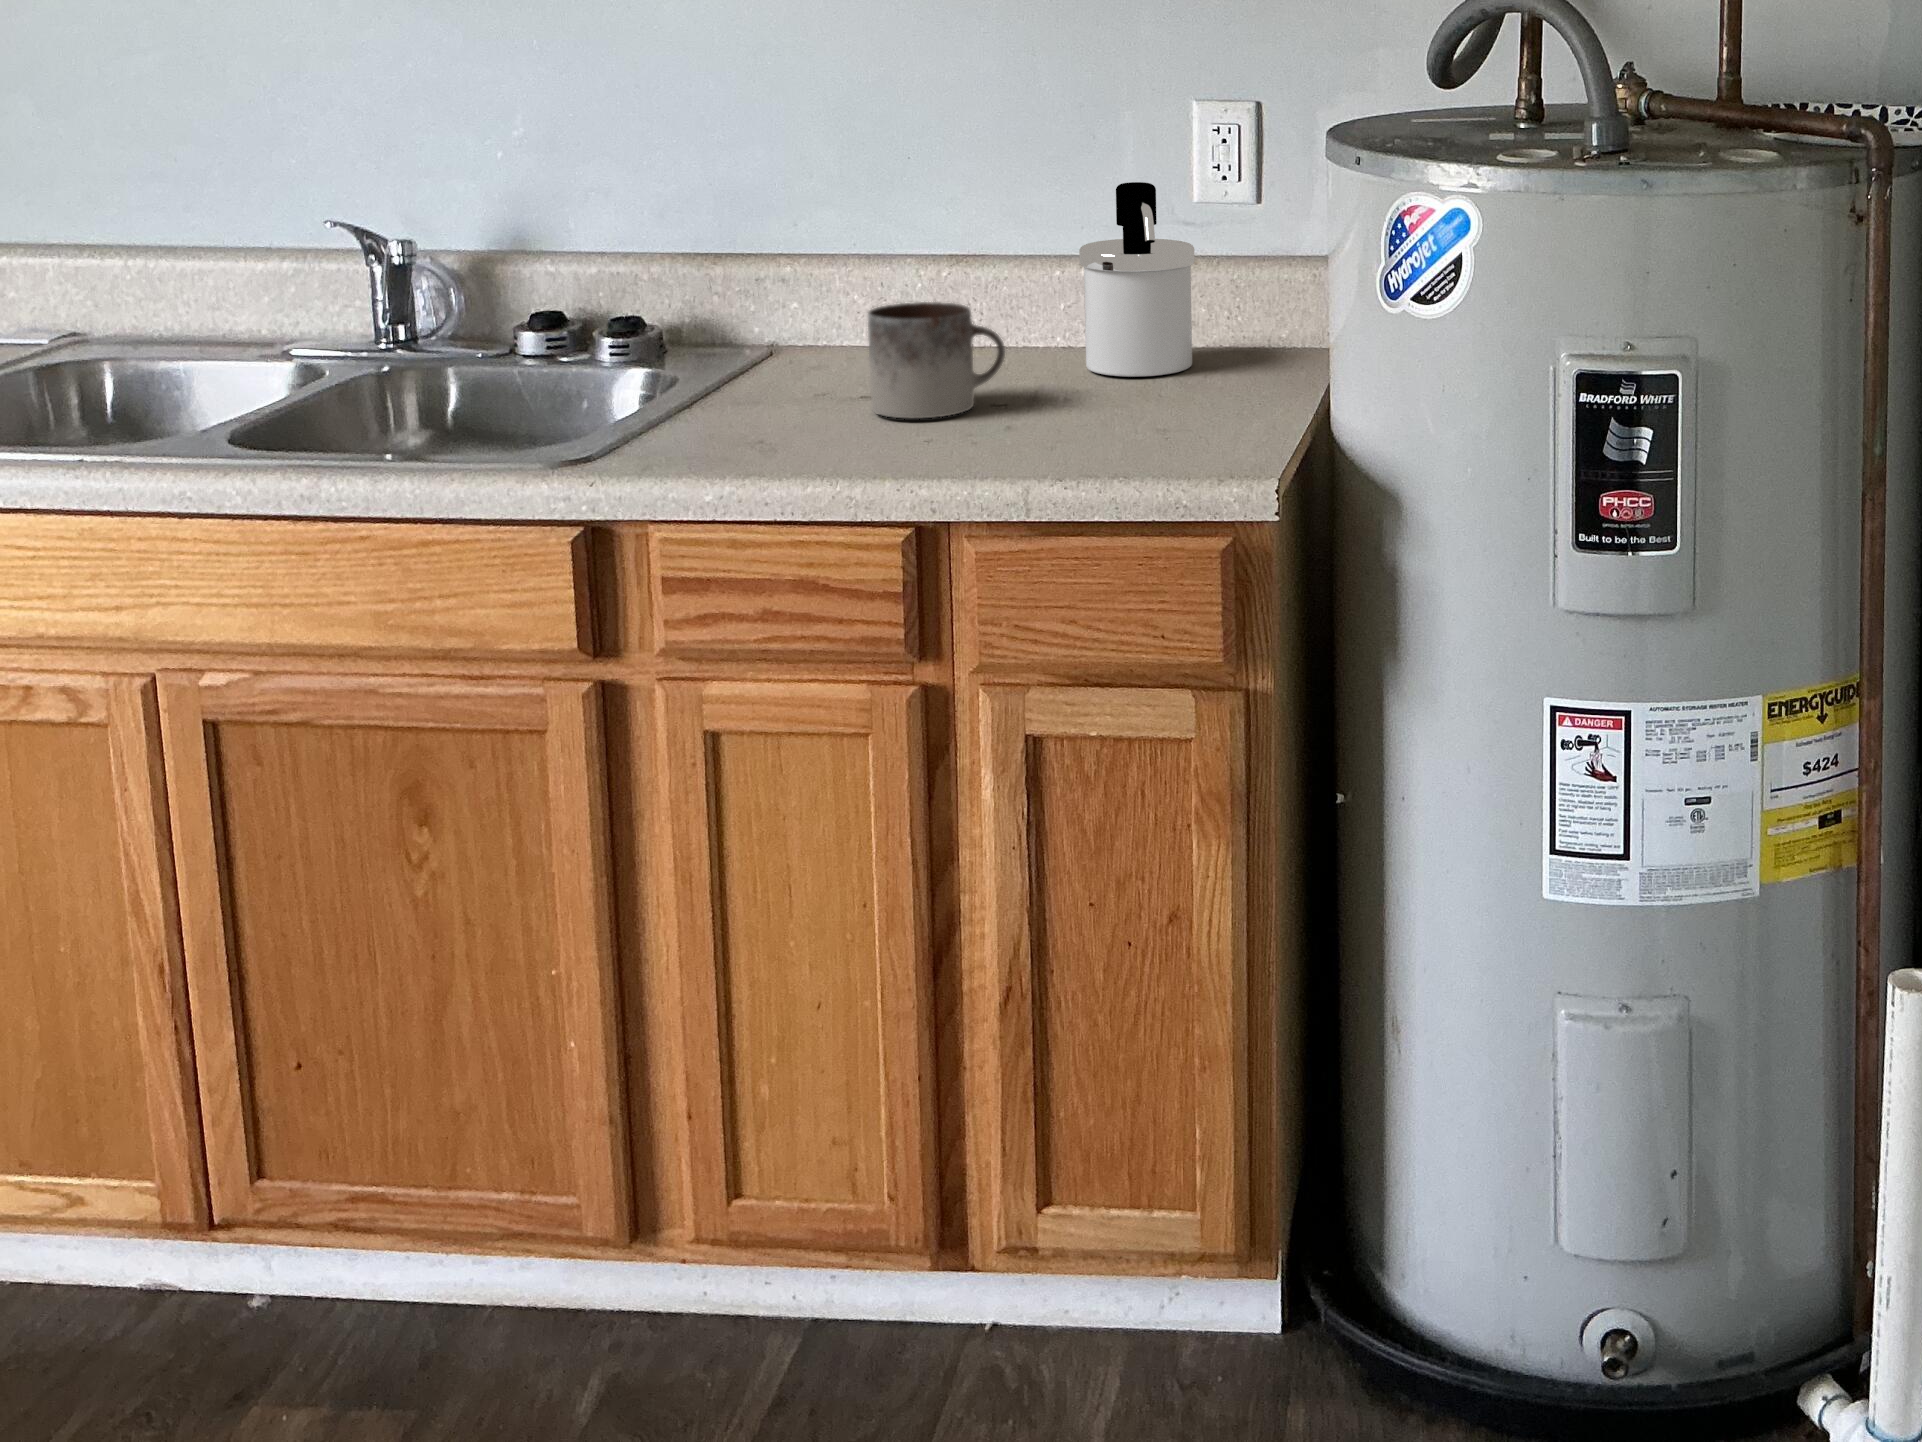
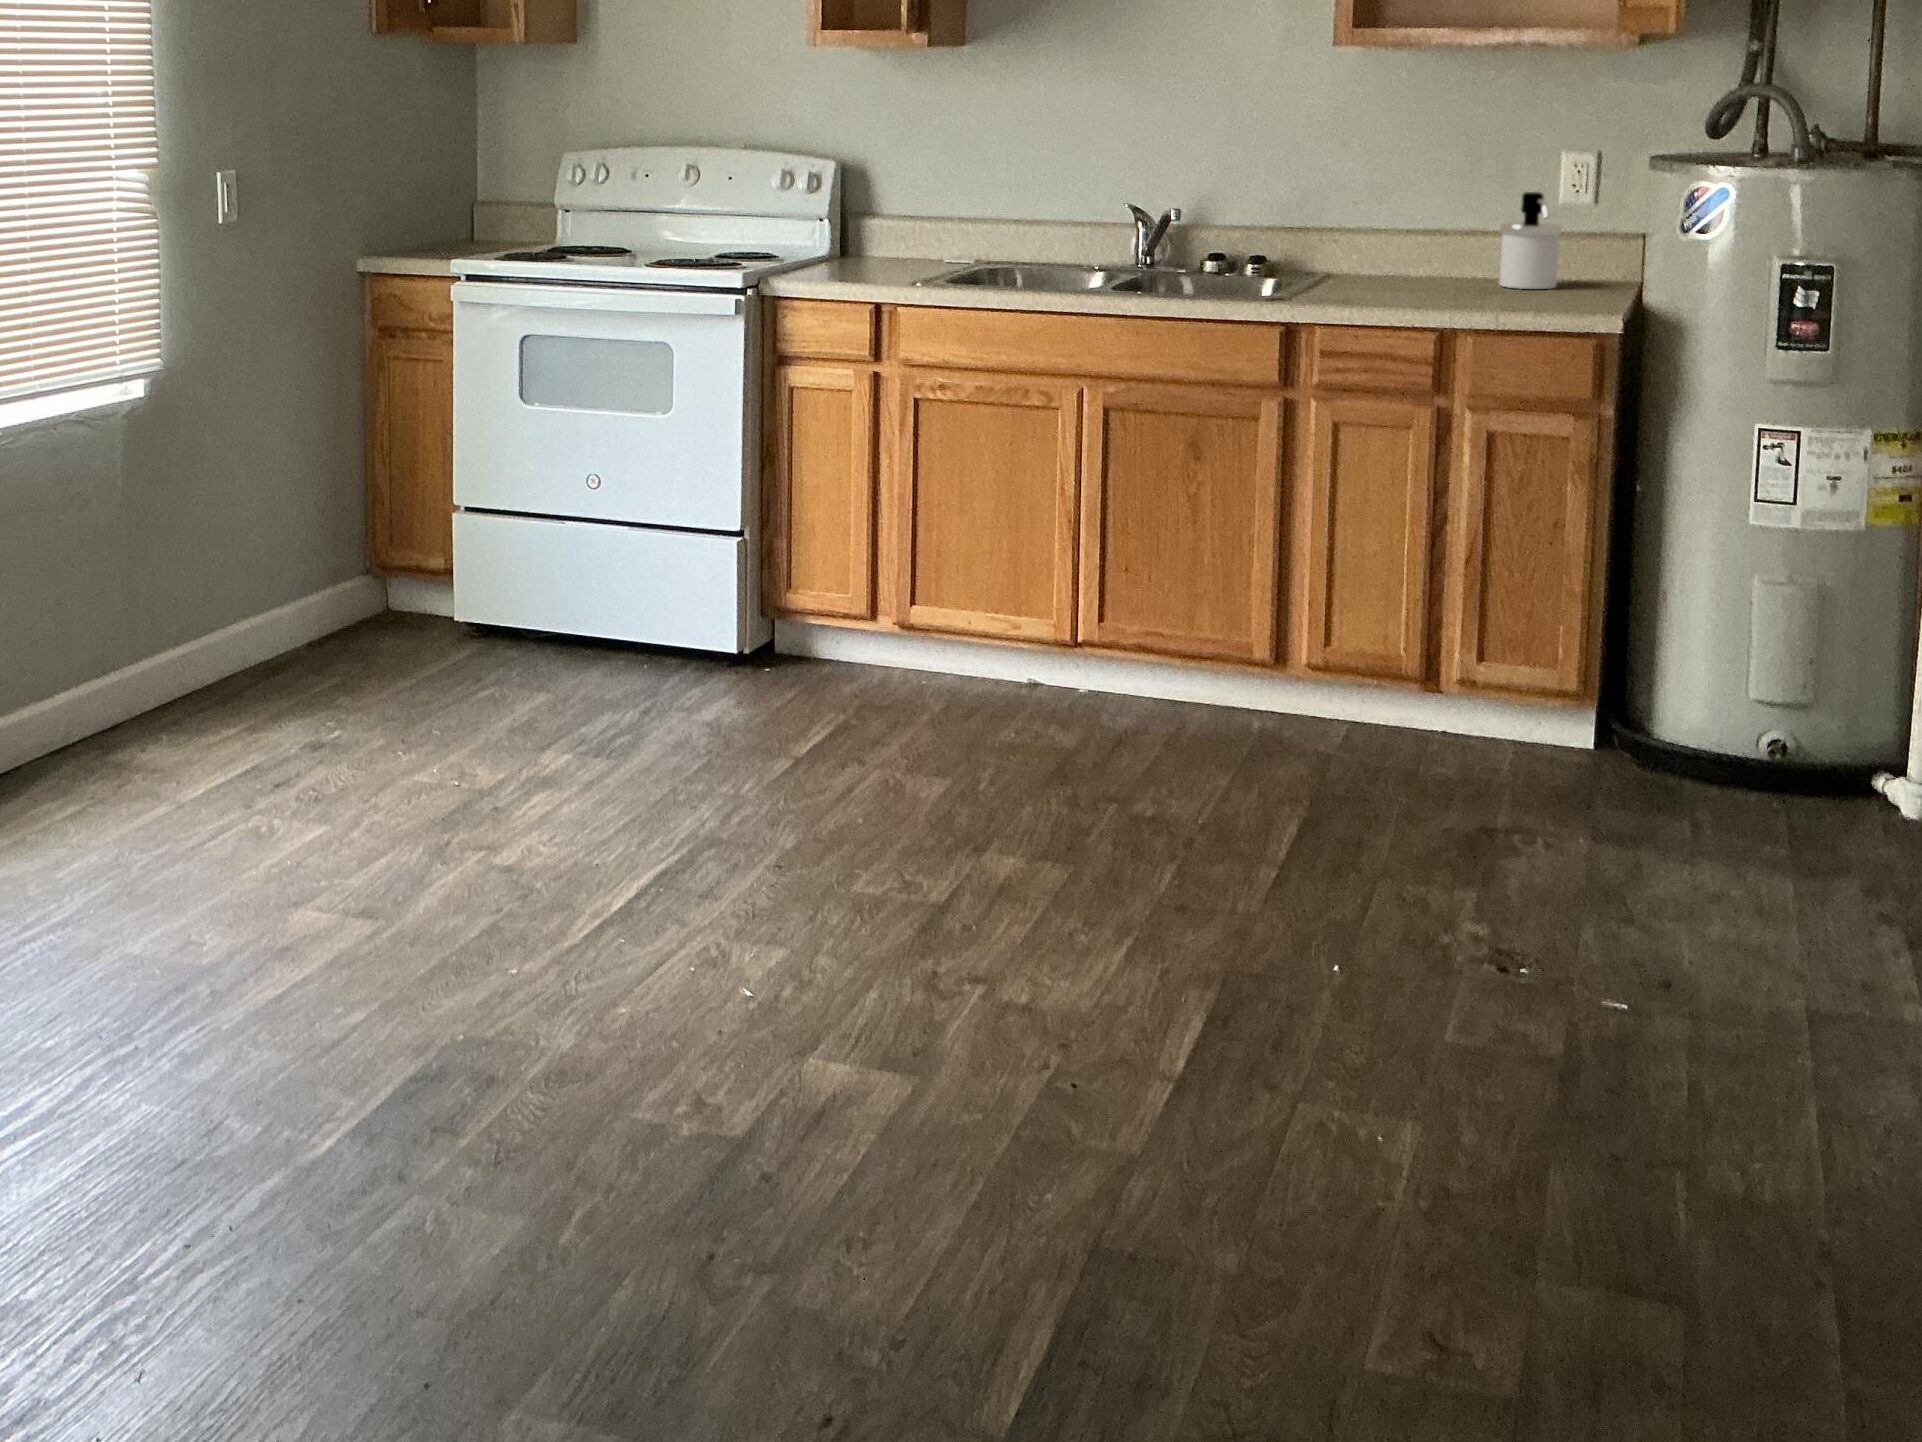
mug: present [868,302,1005,419] -> none [1400,245,1467,297]

